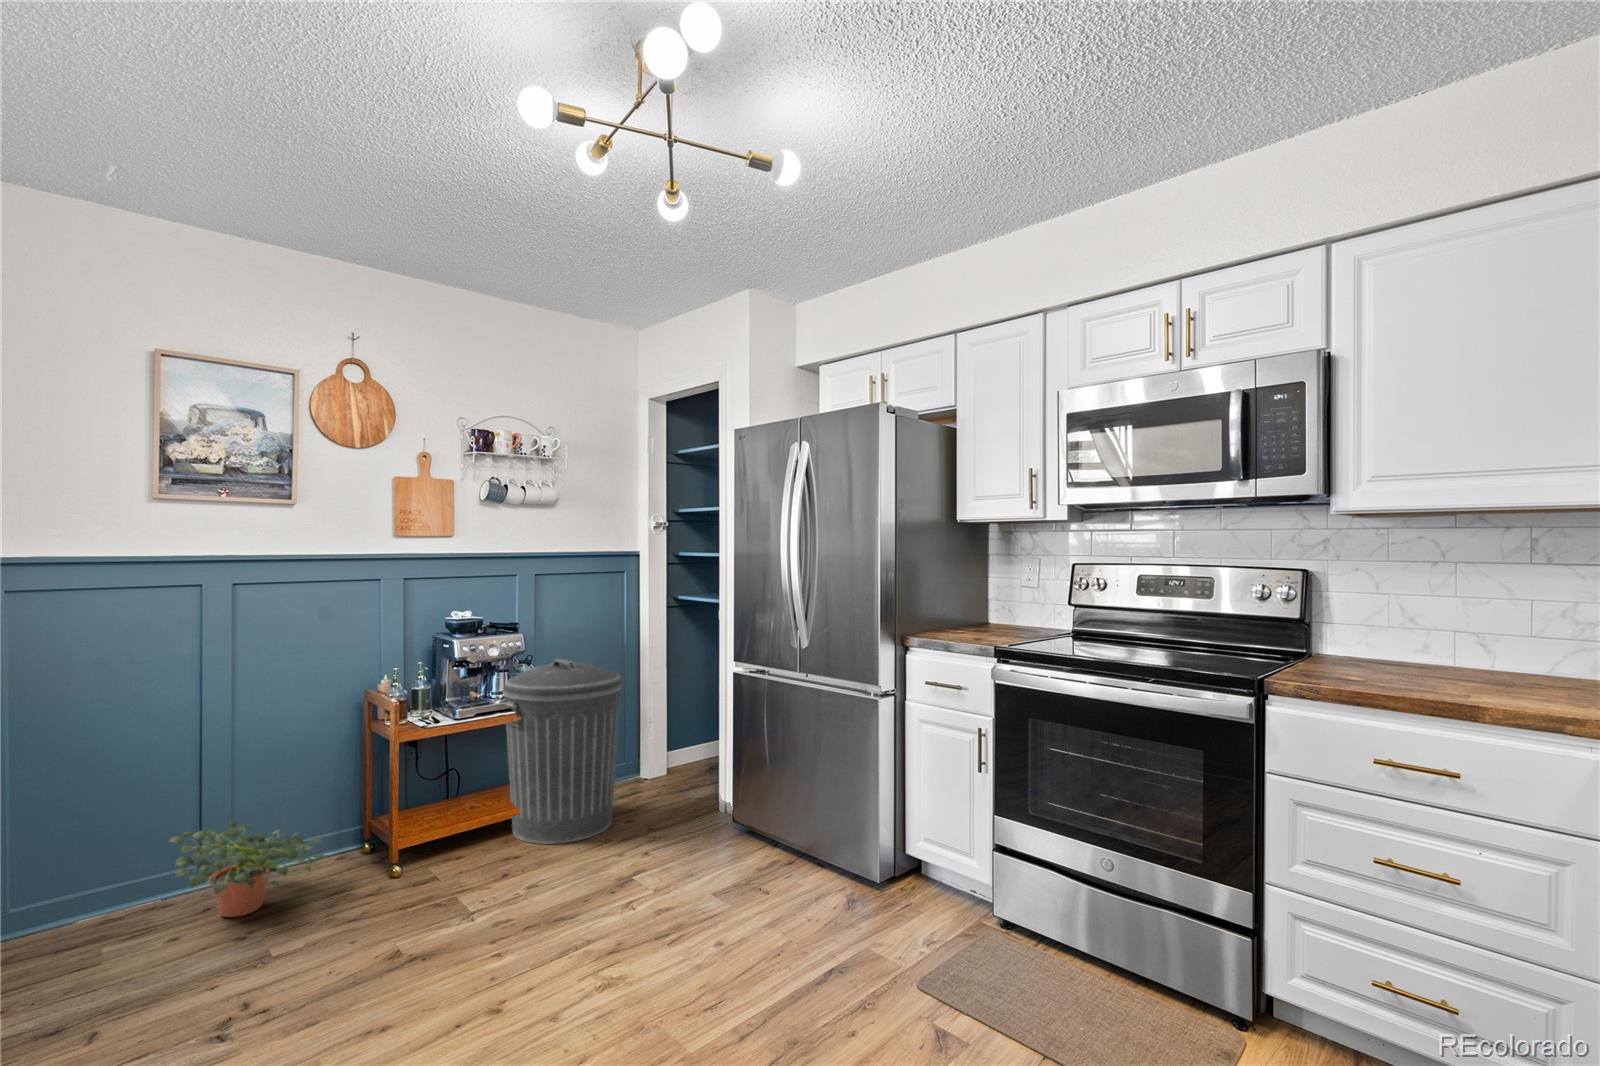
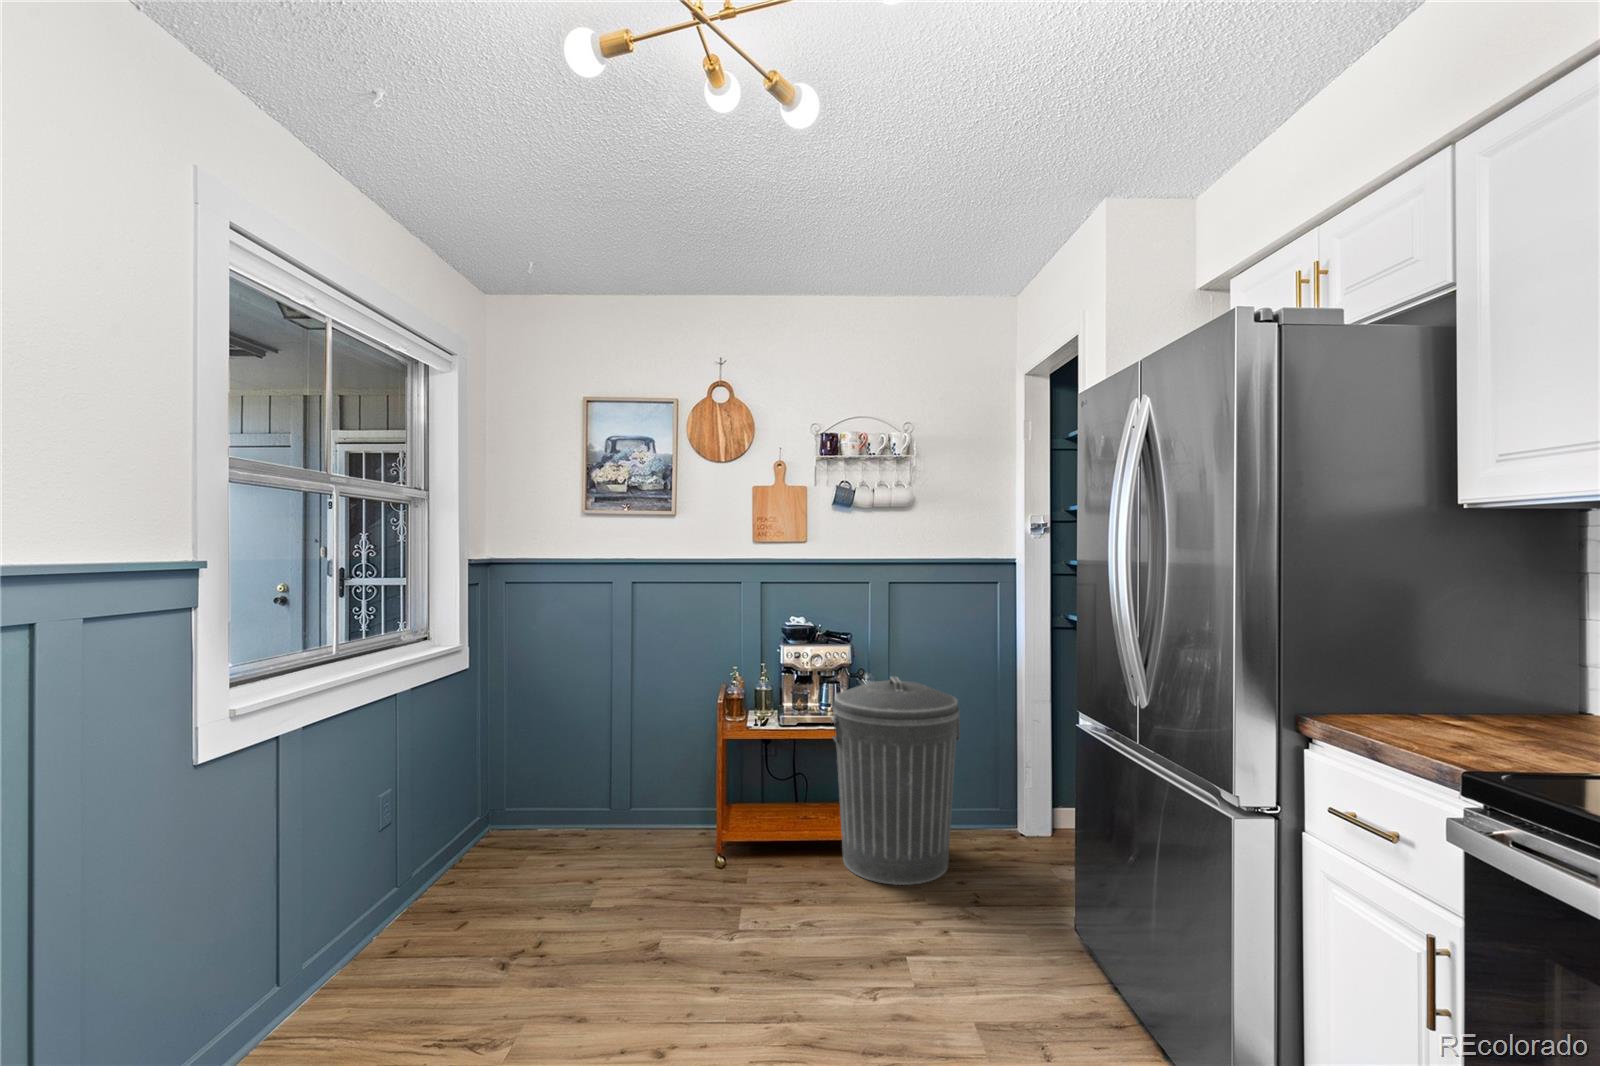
potted plant: present [171,821,327,917] -> none [562,780,678,863]

